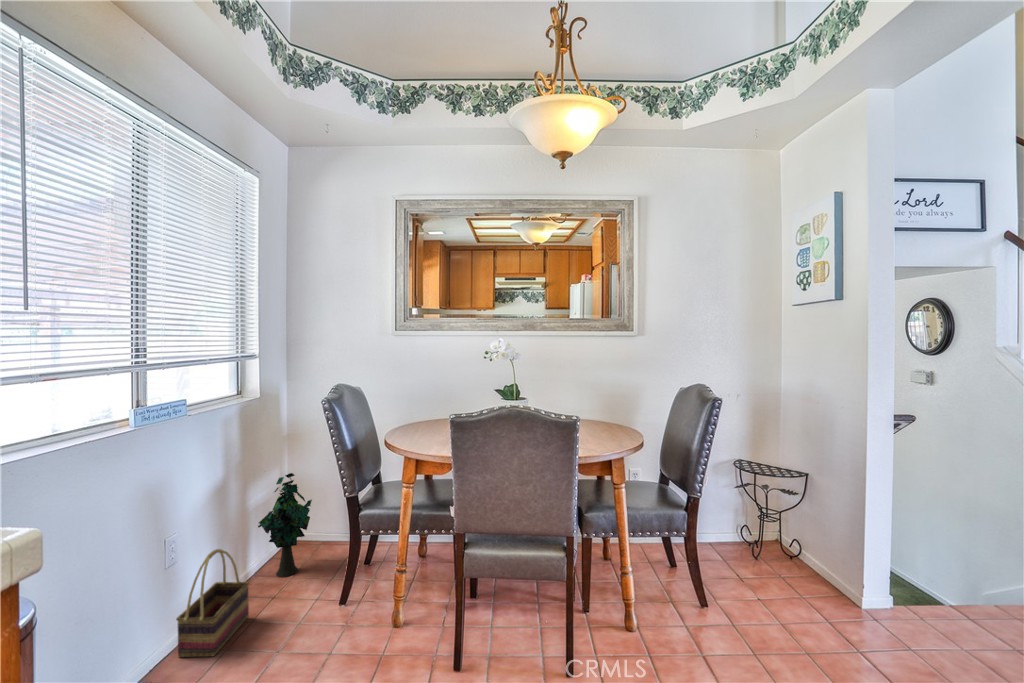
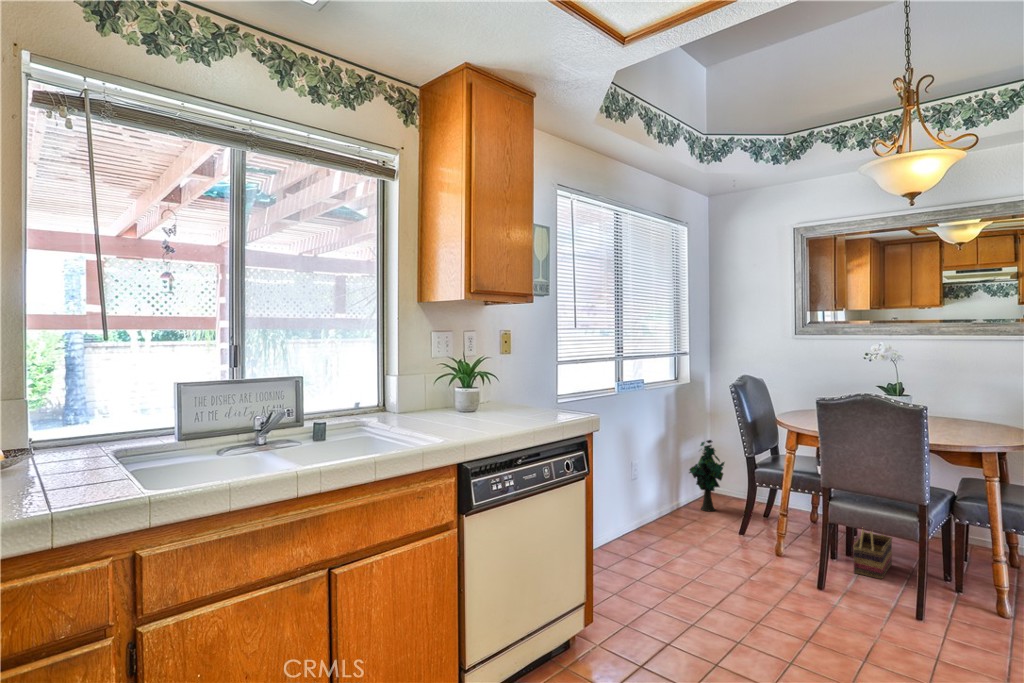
basket: present [176,549,249,657] -> present [853,529,892,579]

